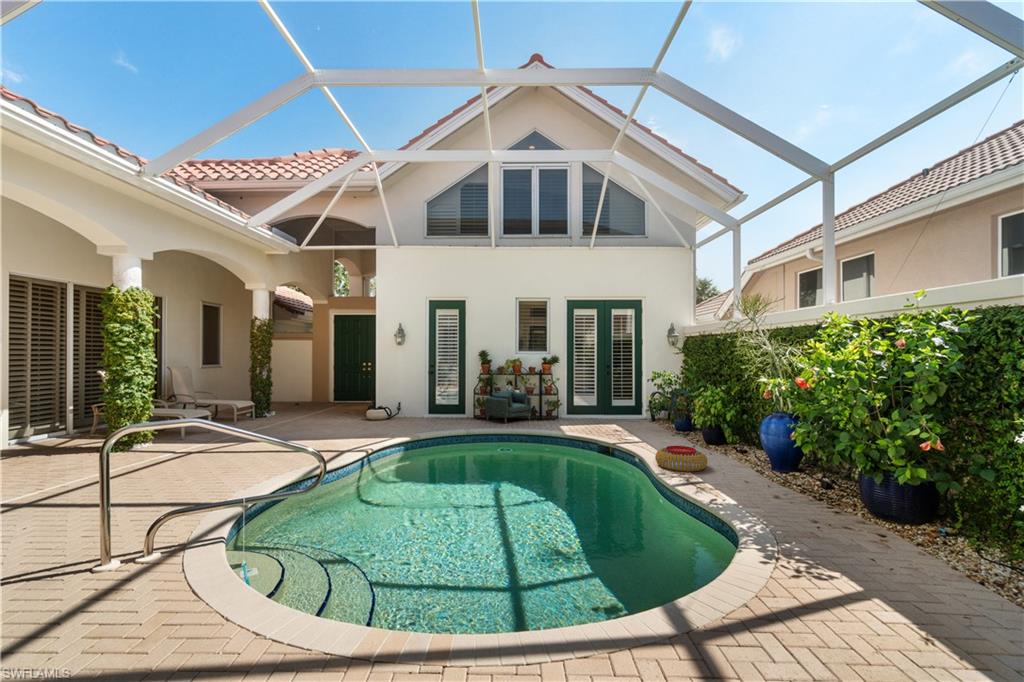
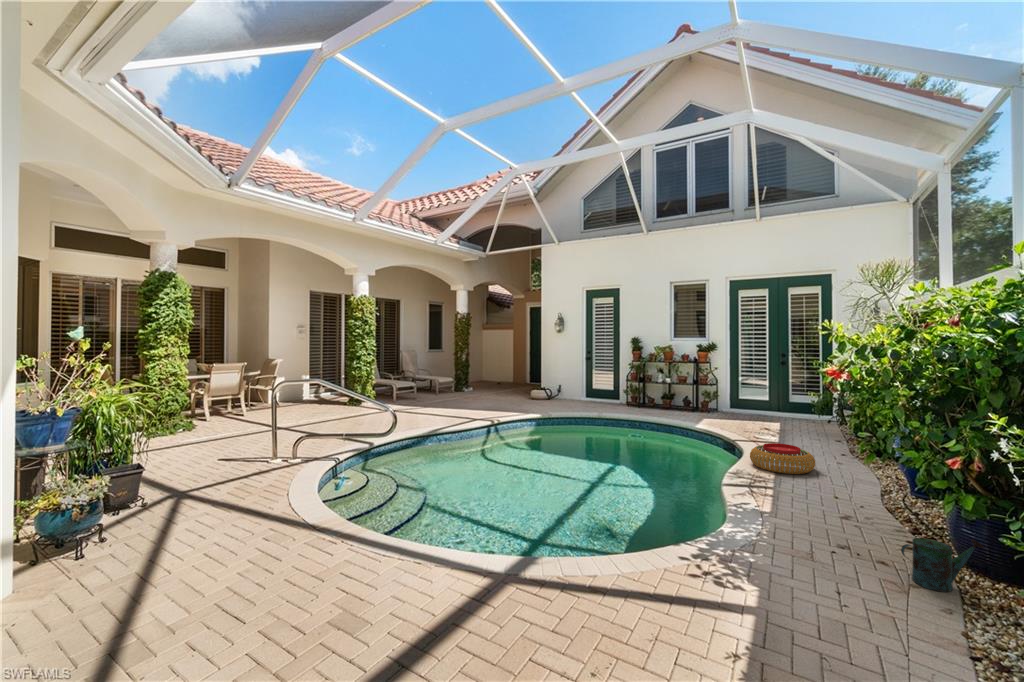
armchair: present [485,390,531,419] -> none [633,377,682,411]
watering can: none [877,505,915,549] -> present [901,538,984,592]

